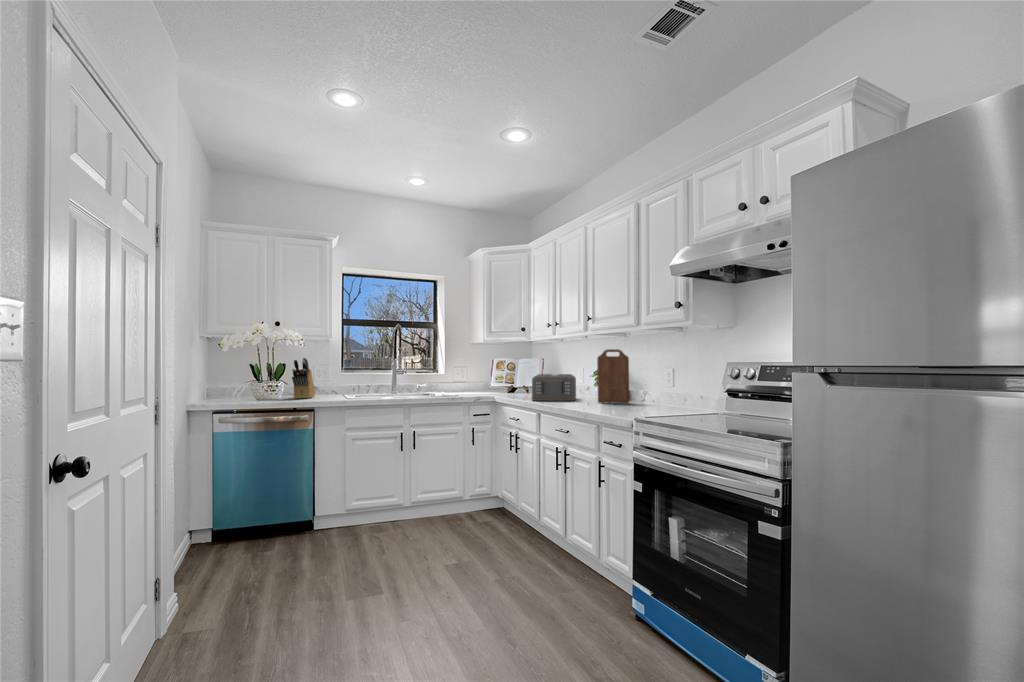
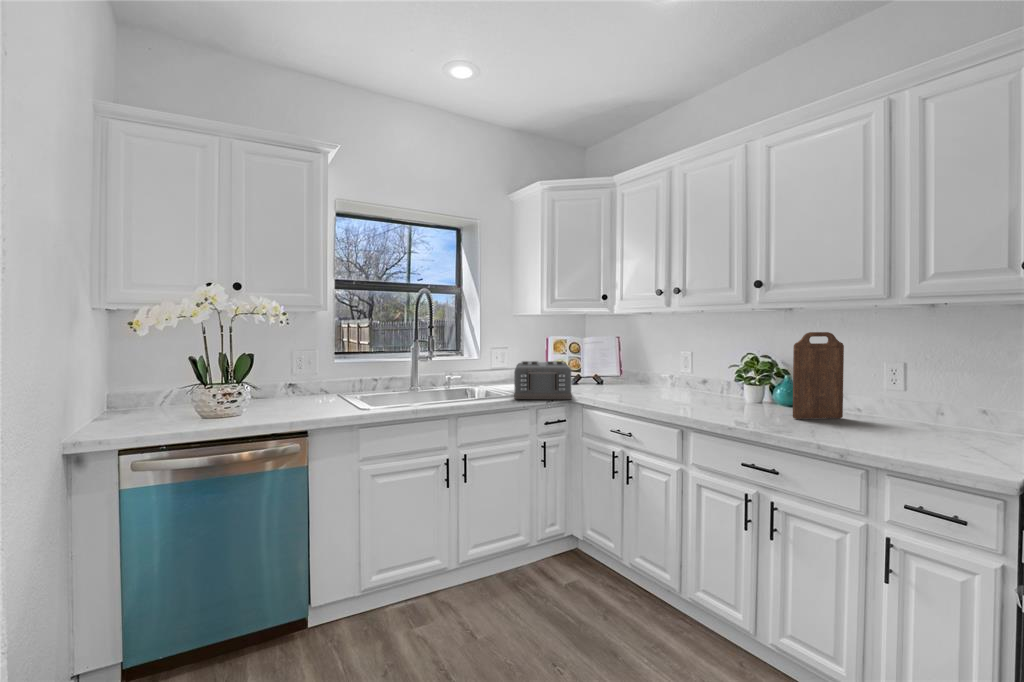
knife block: present [292,358,315,399] -> none [267,344,302,411]
toaster: present [532,374,576,401] -> present [514,361,572,399]

